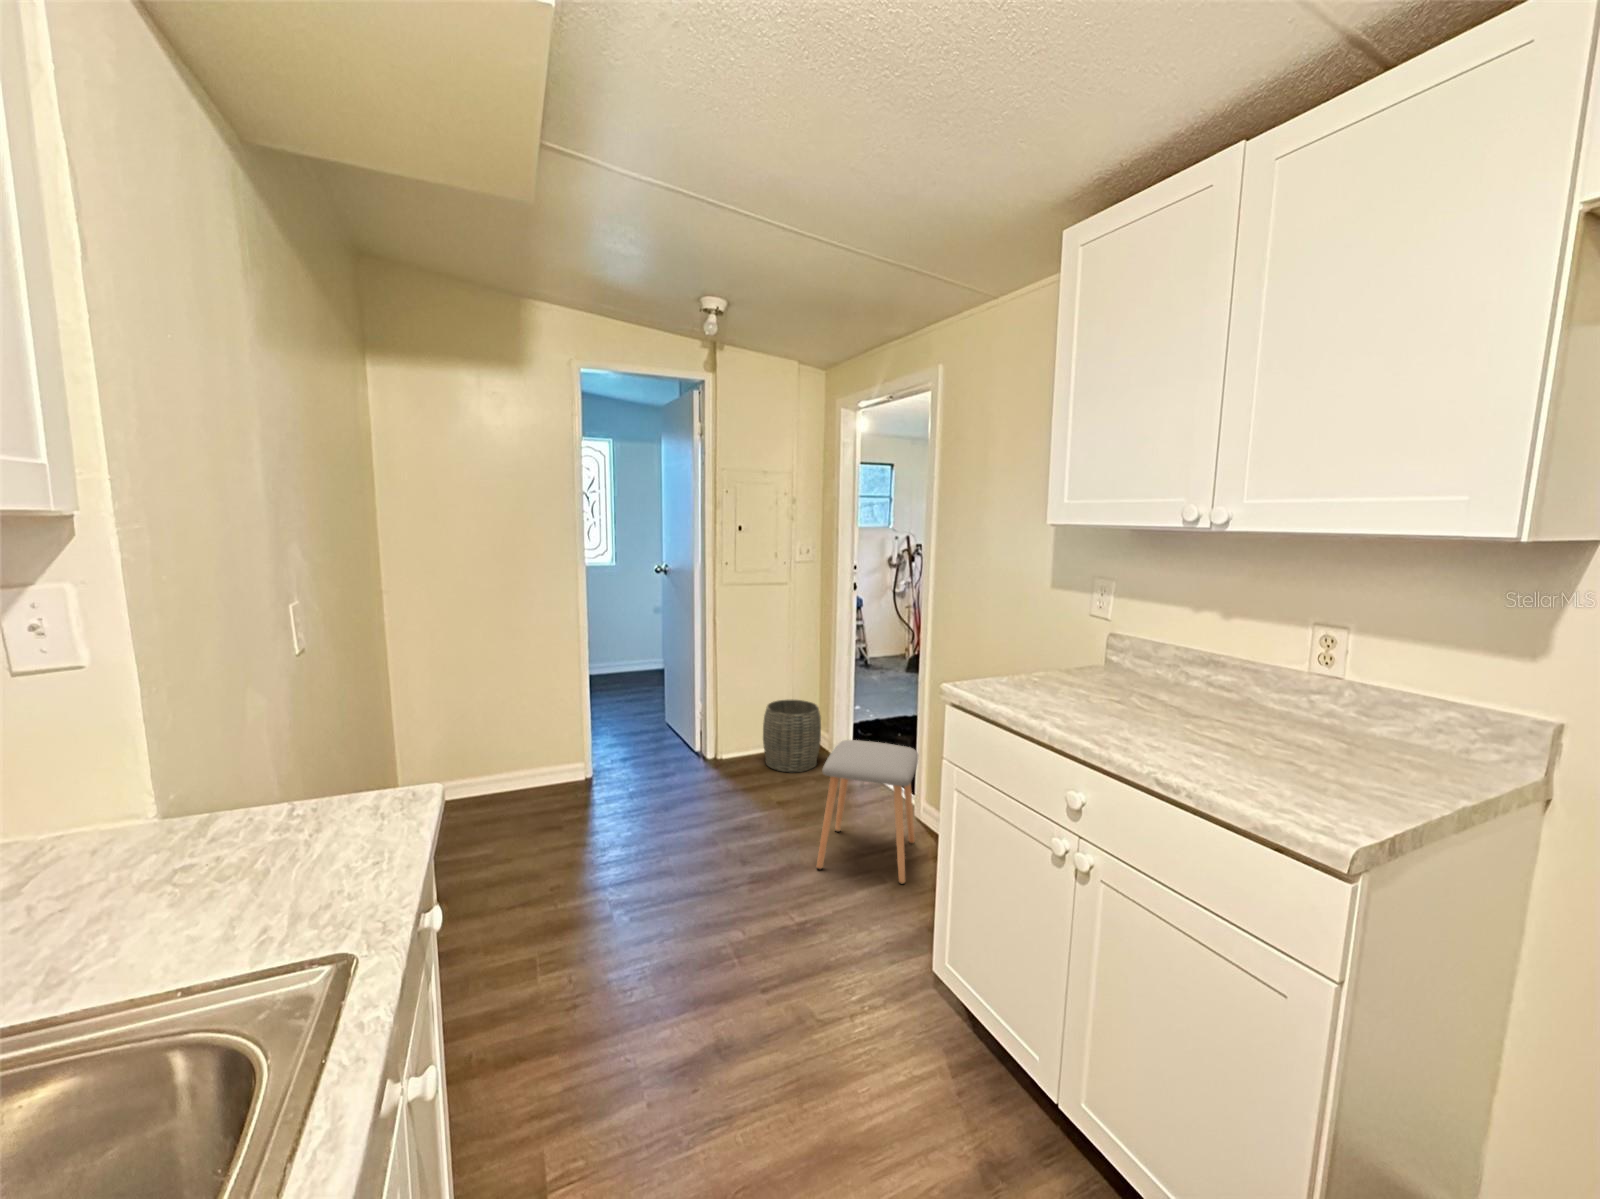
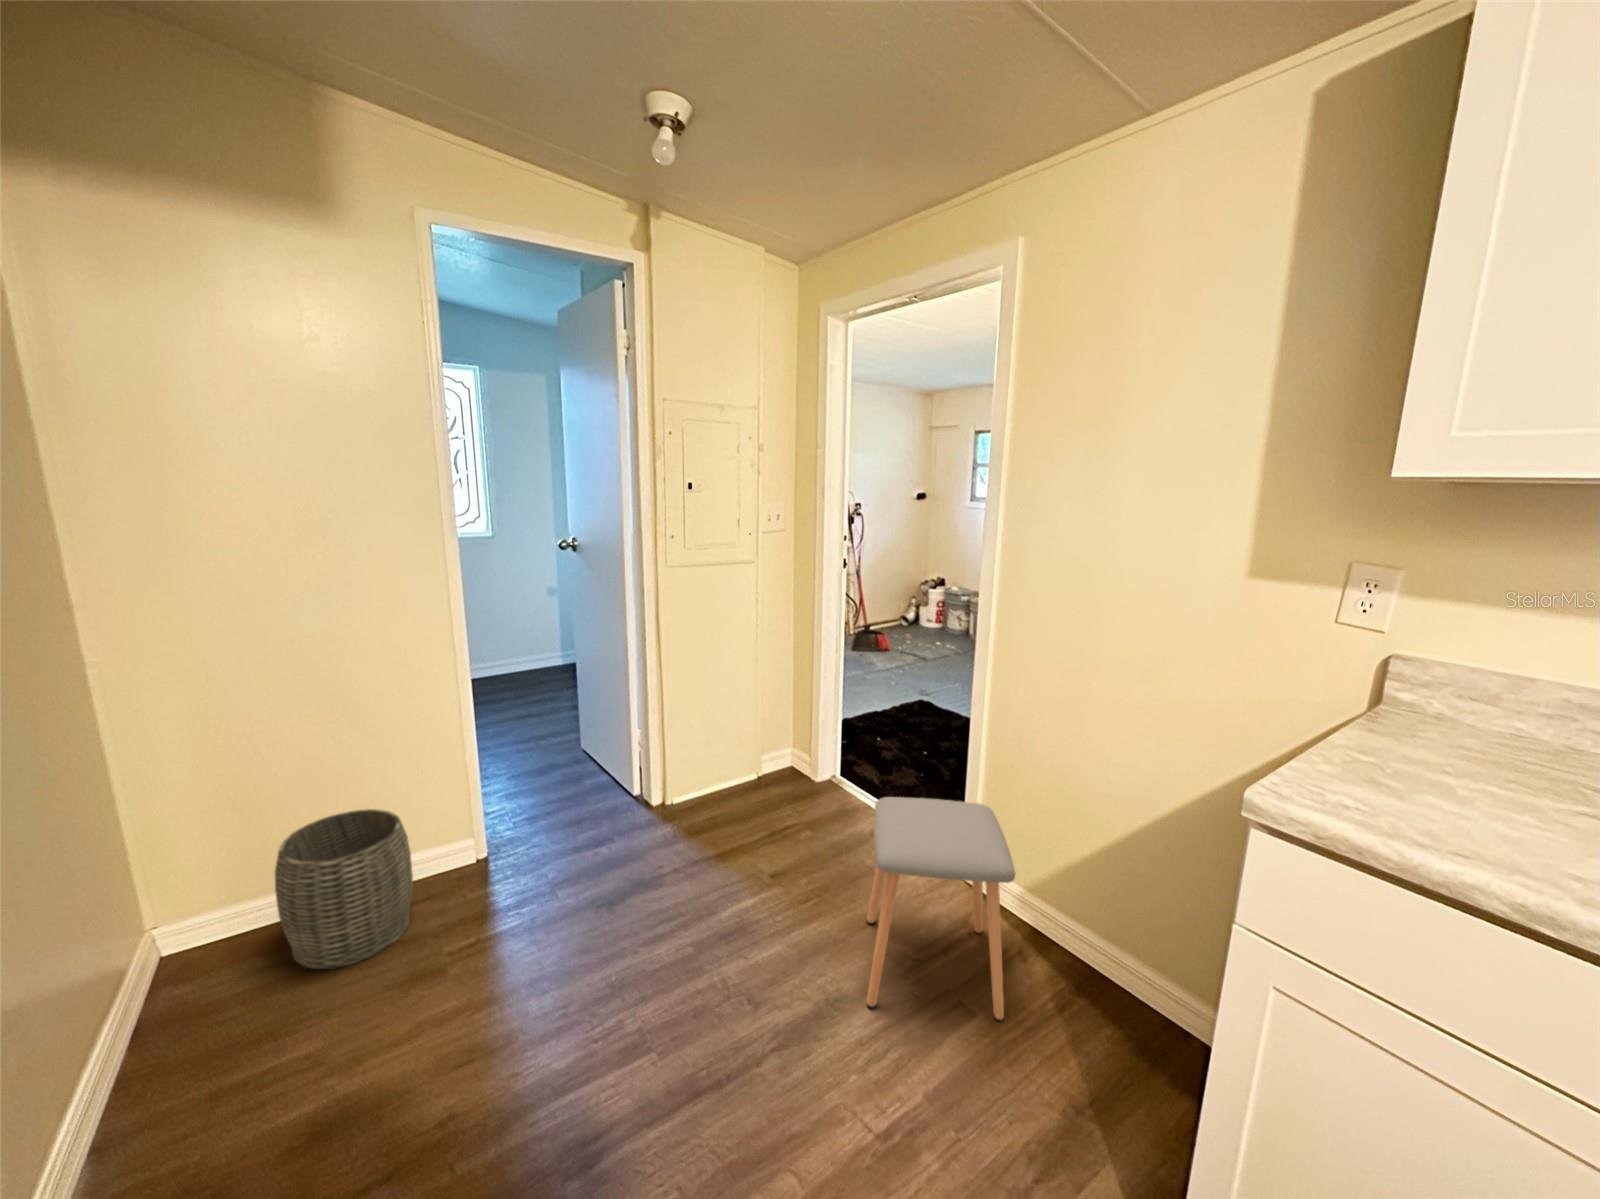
woven basket: present [763,700,821,772] -> present [275,809,413,969]

